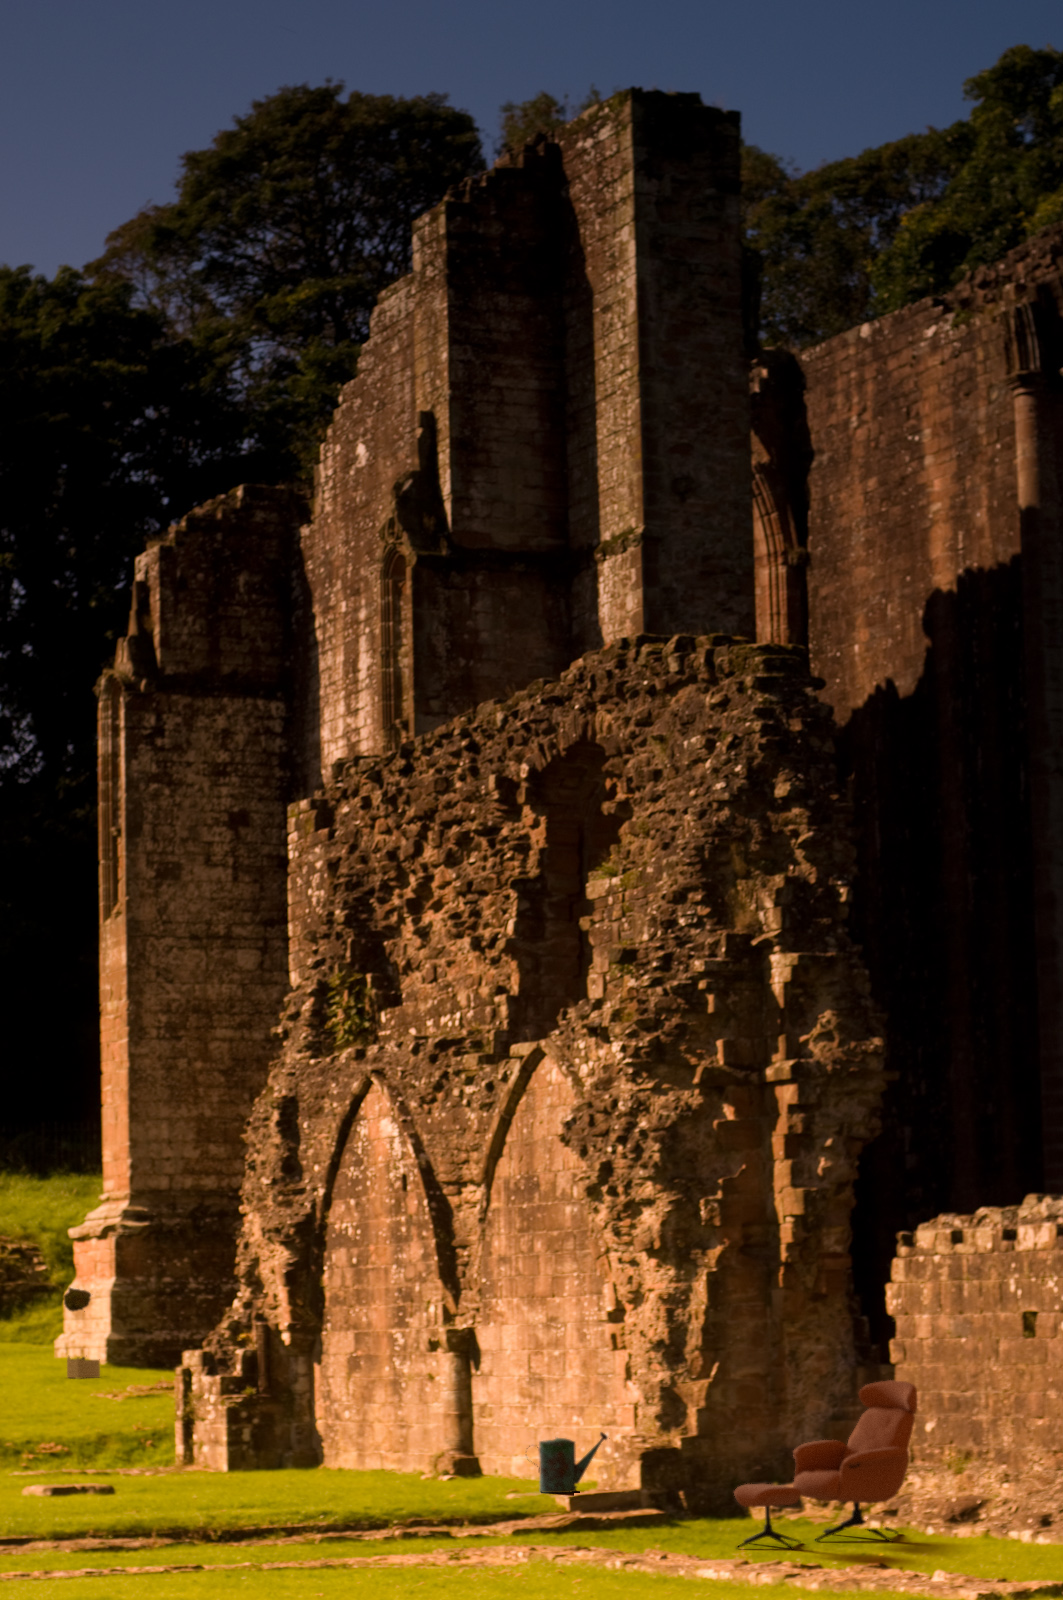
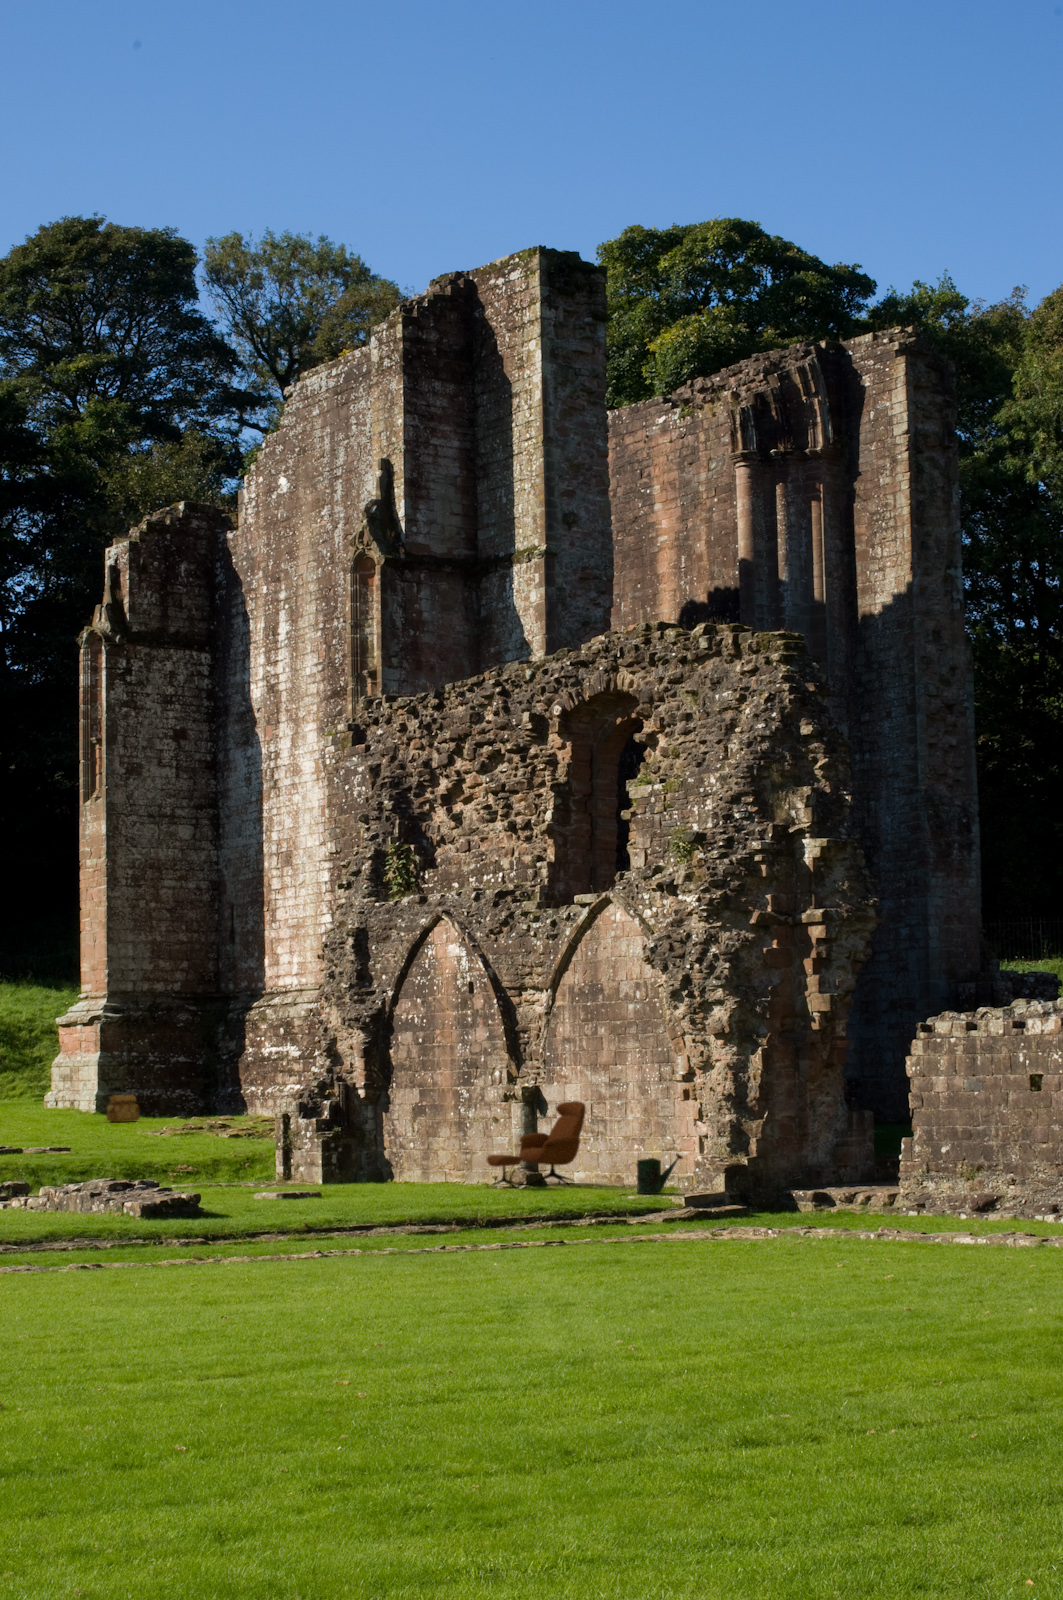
potted tree: present [63,1288,100,1379] -> none [66,1059,92,1123]
backpack: none [118,1338,167,1378] -> present [106,1095,140,1122]
lounge chair: present [734,1380,917,1549] -> present [487,1101,586,1188]

